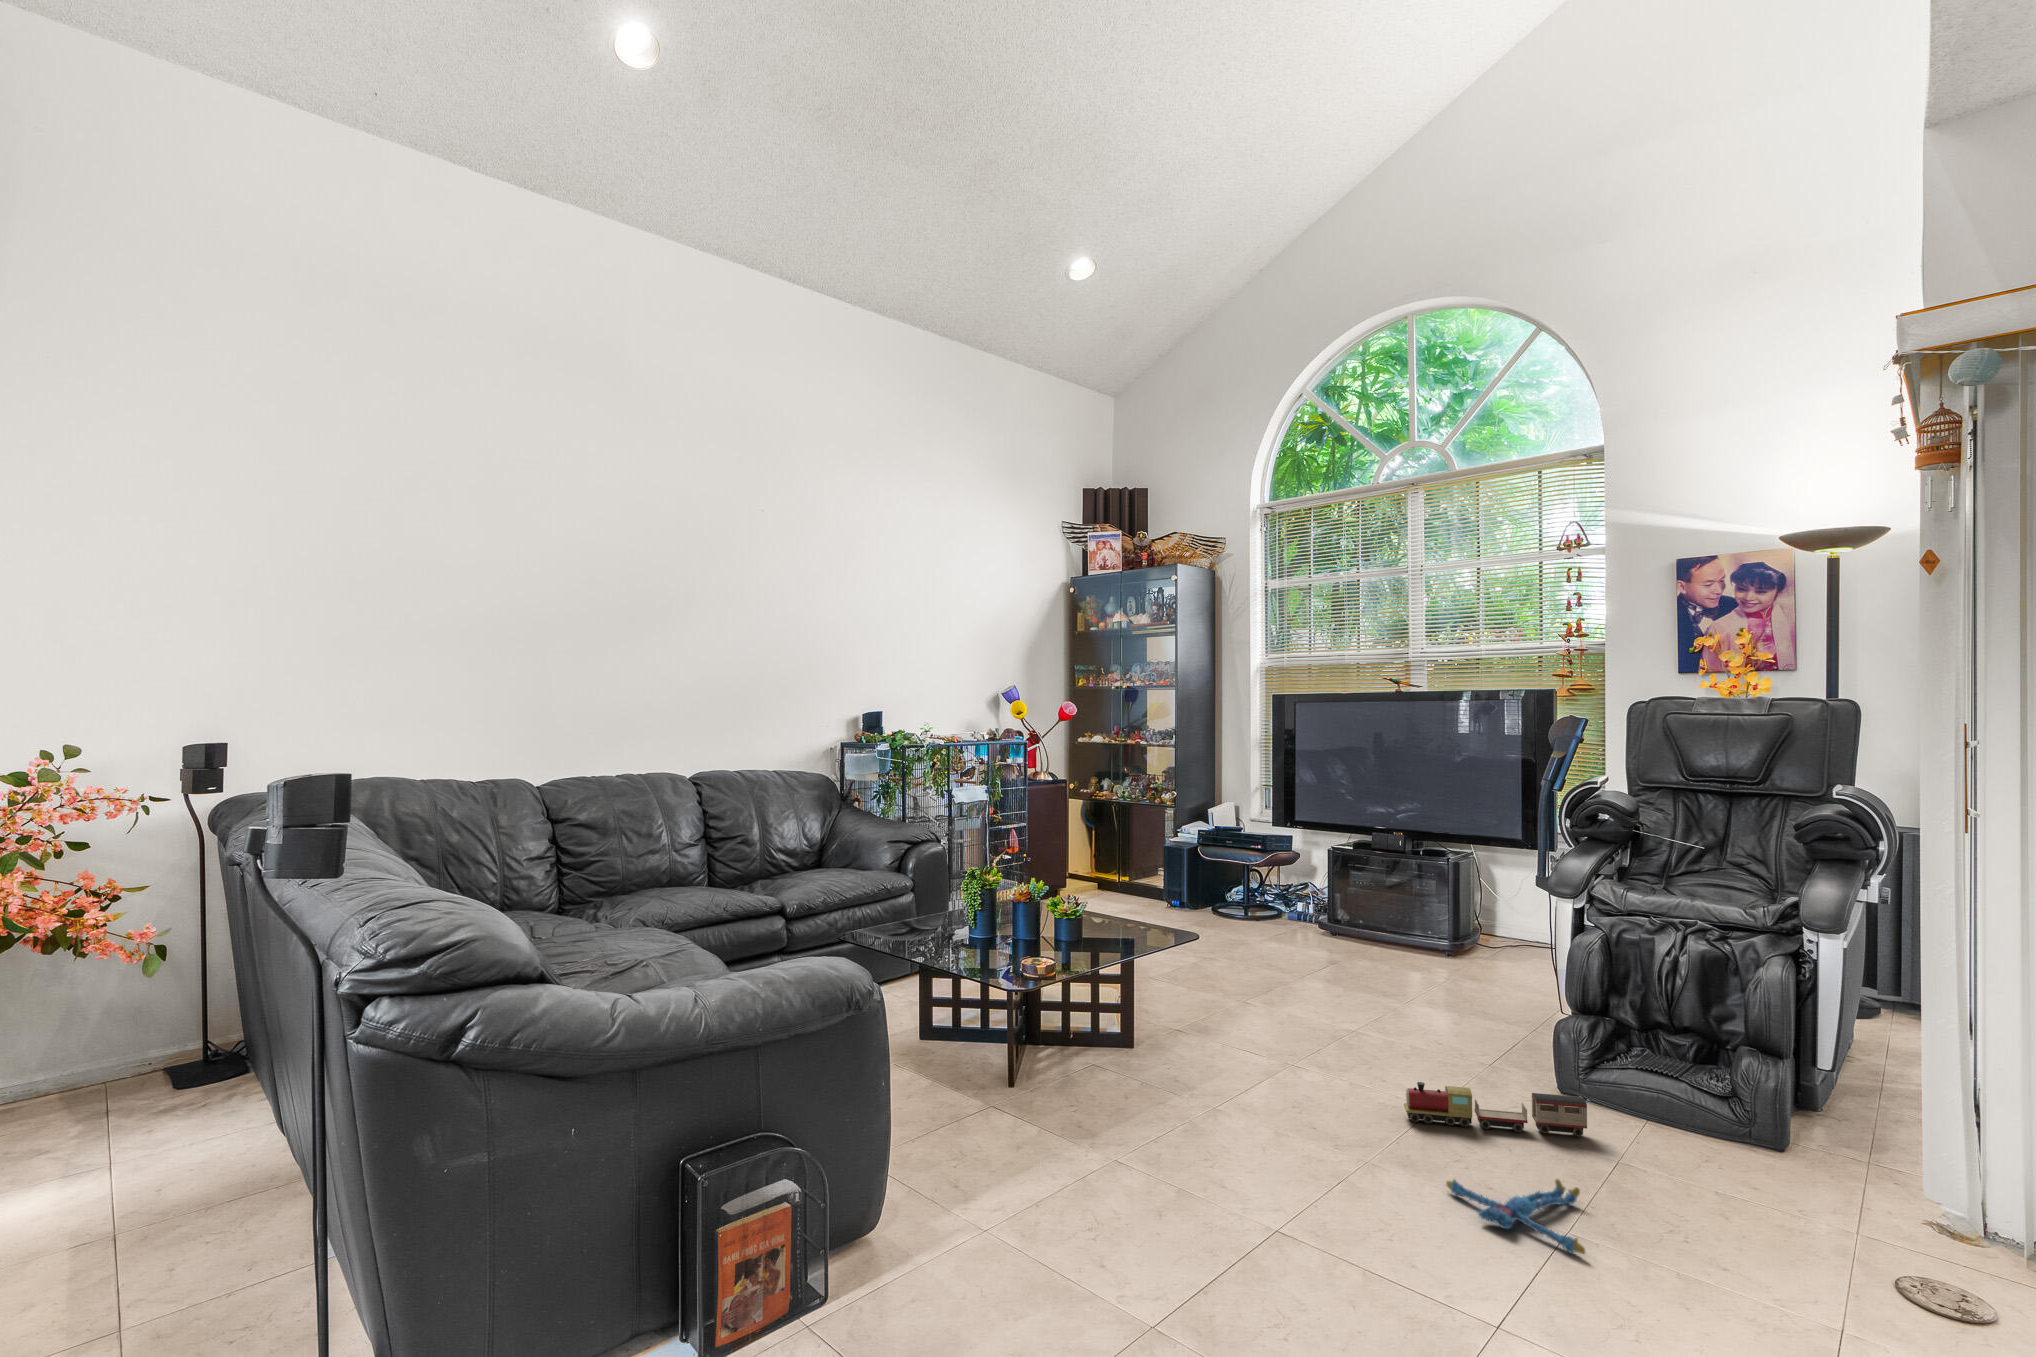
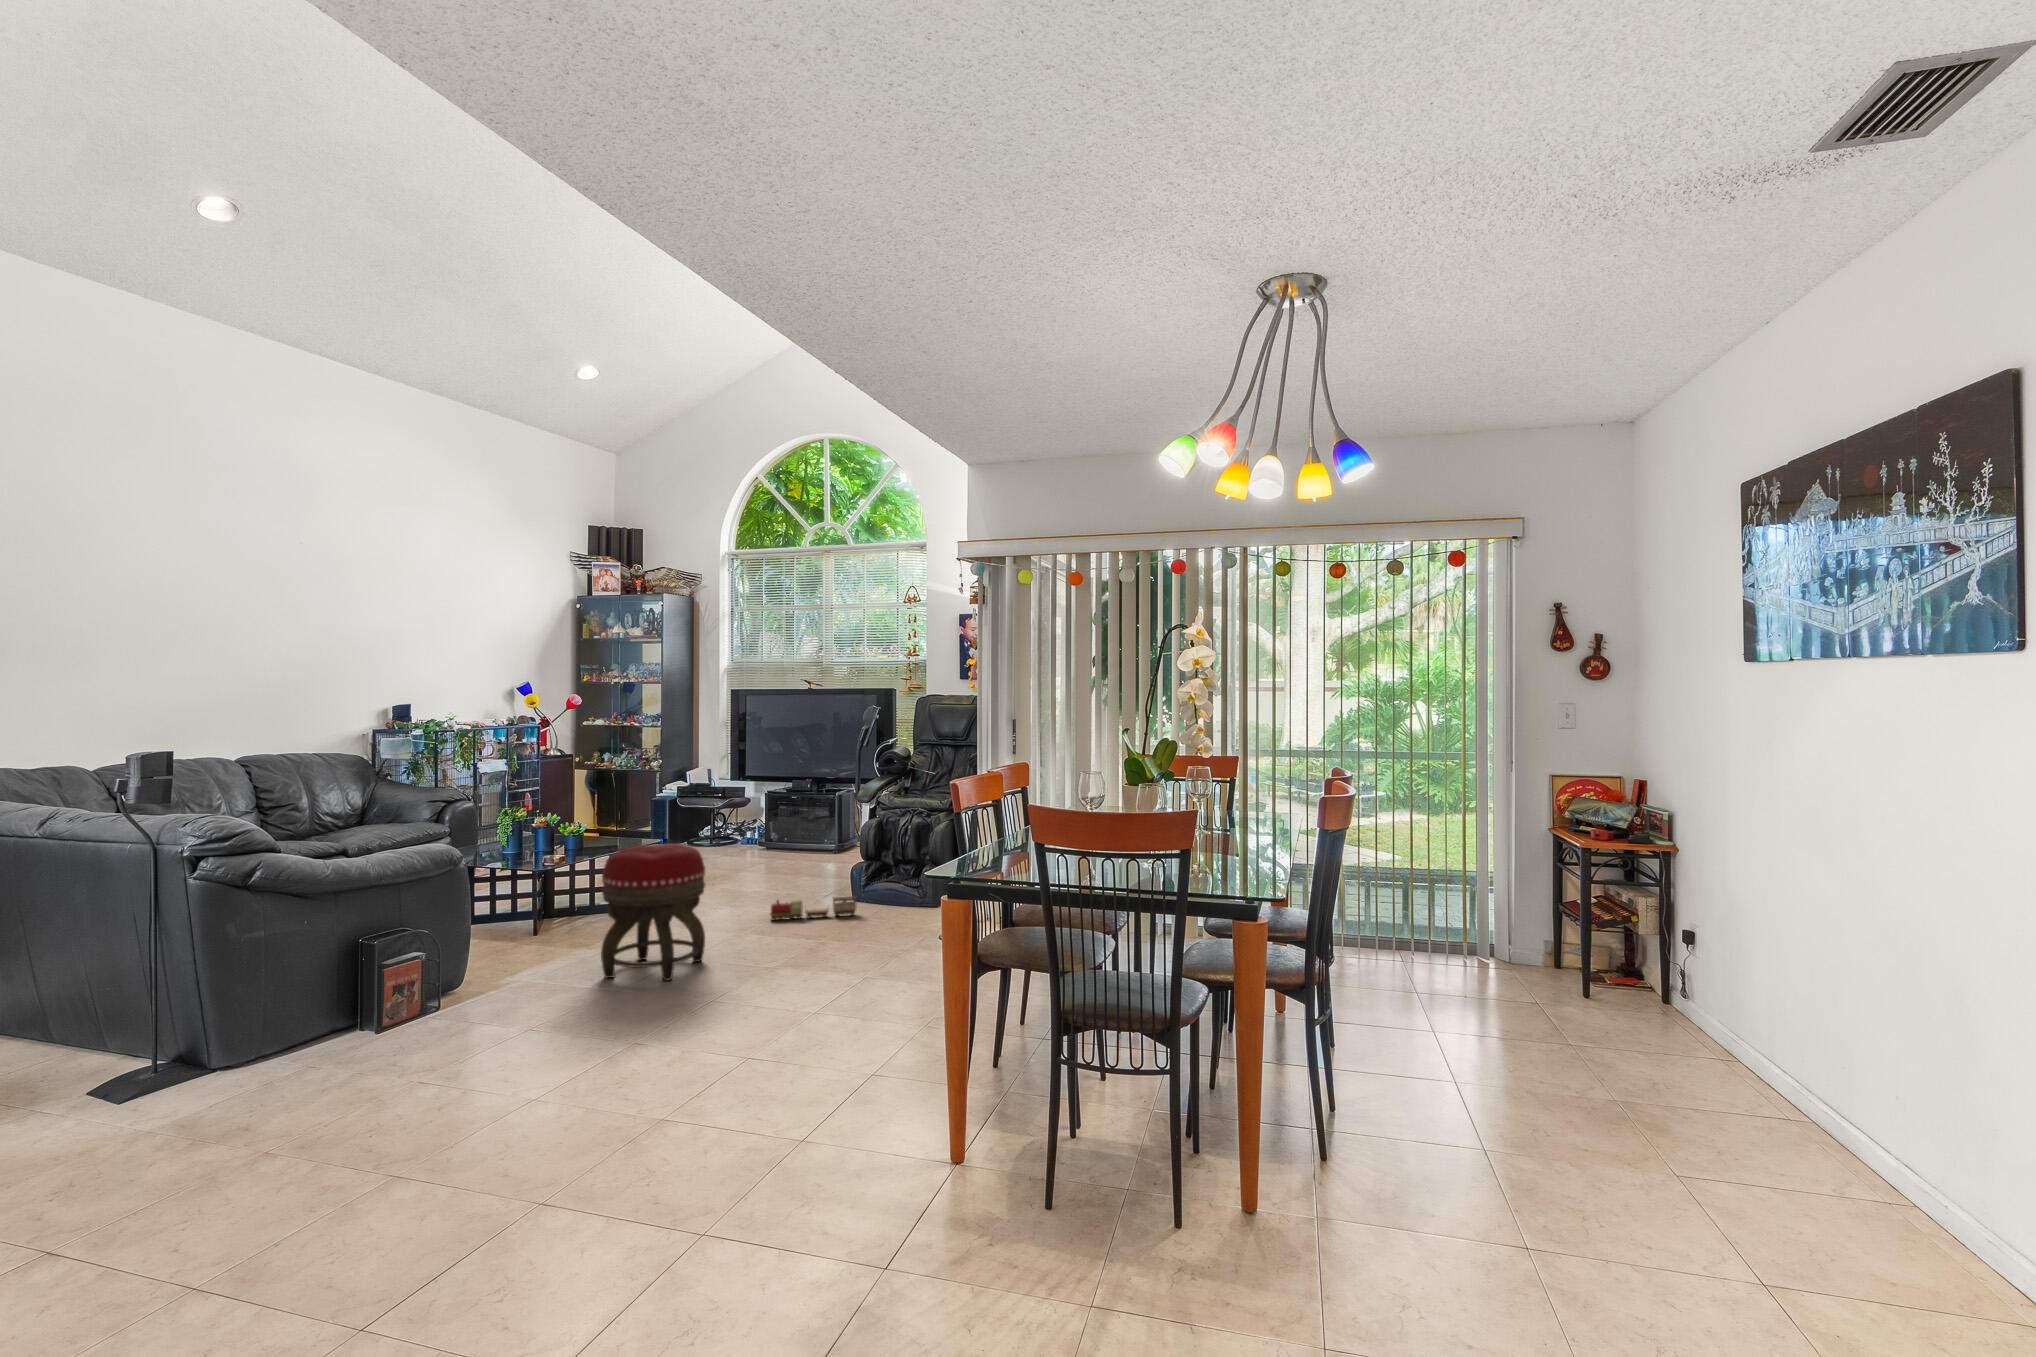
footstool: none [1119,979,1319,1297] -> present [601,843,705,981]
plush toy: present [1446,1179,1585,1254] -> none [777,927,837,950]

